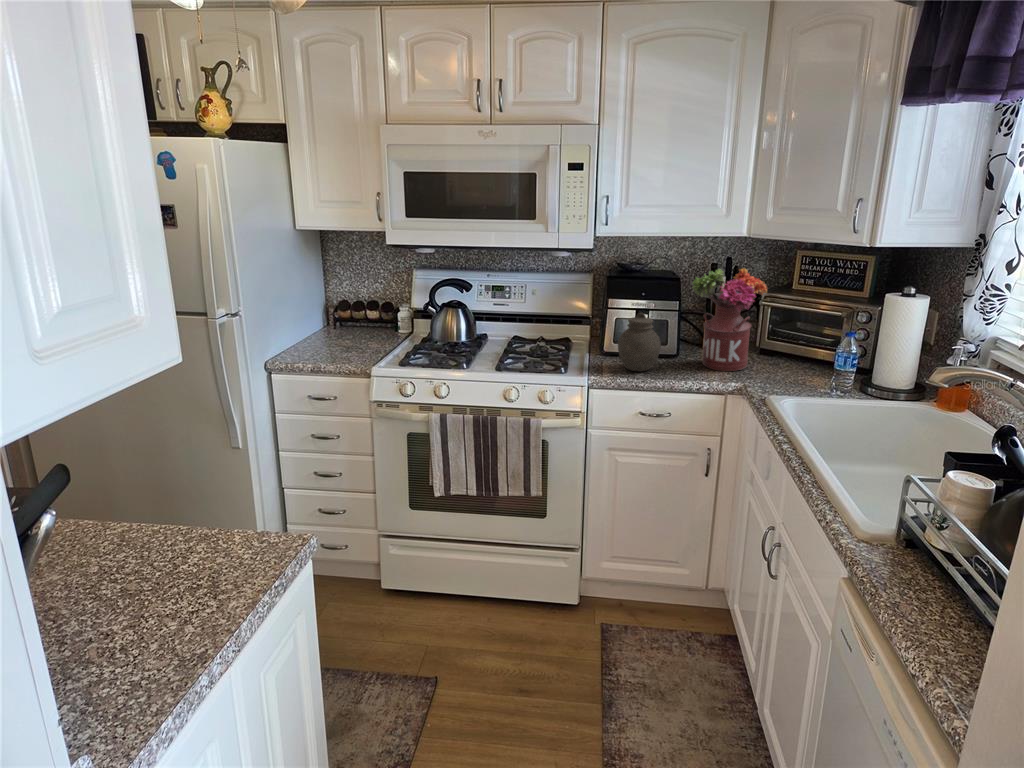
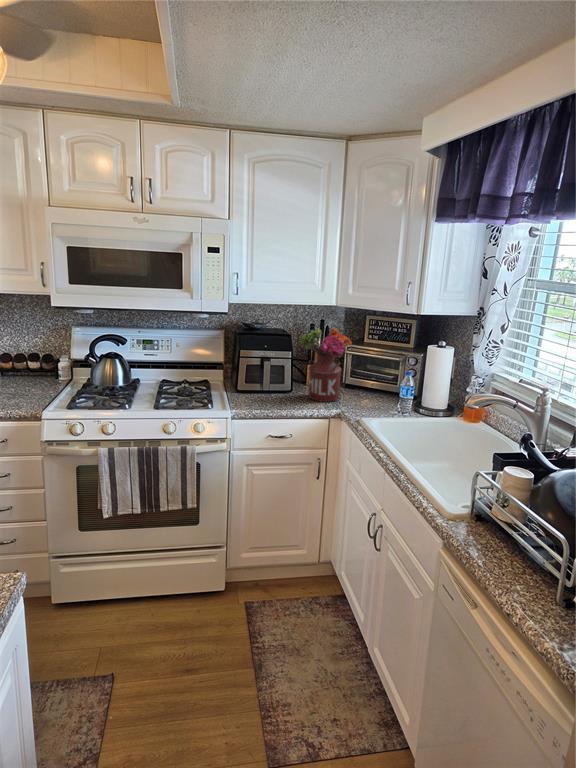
jar: present [618,313,661,371] -> none [249,361,281,405]

